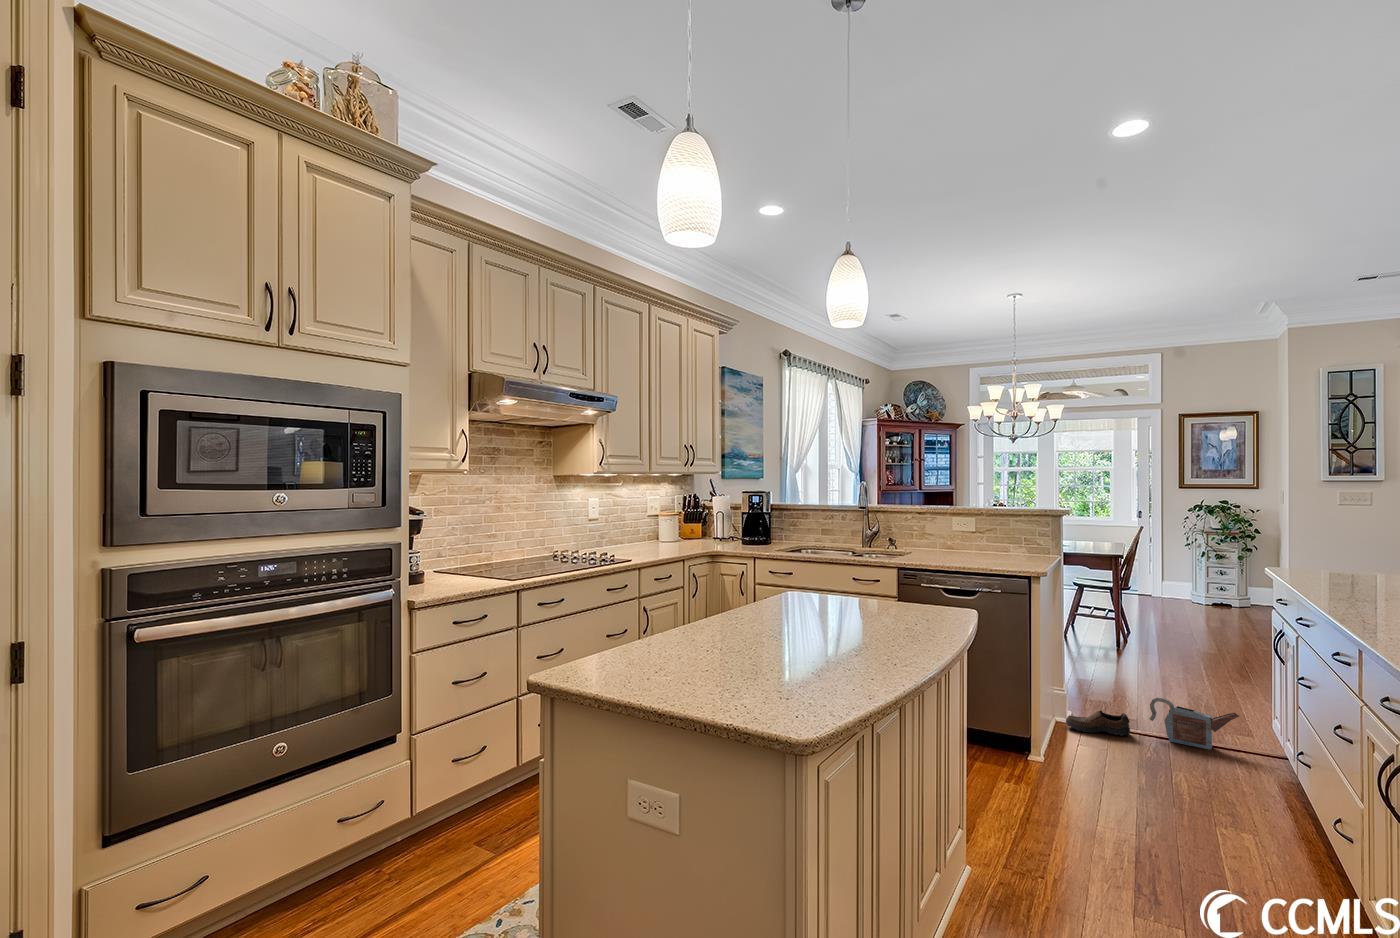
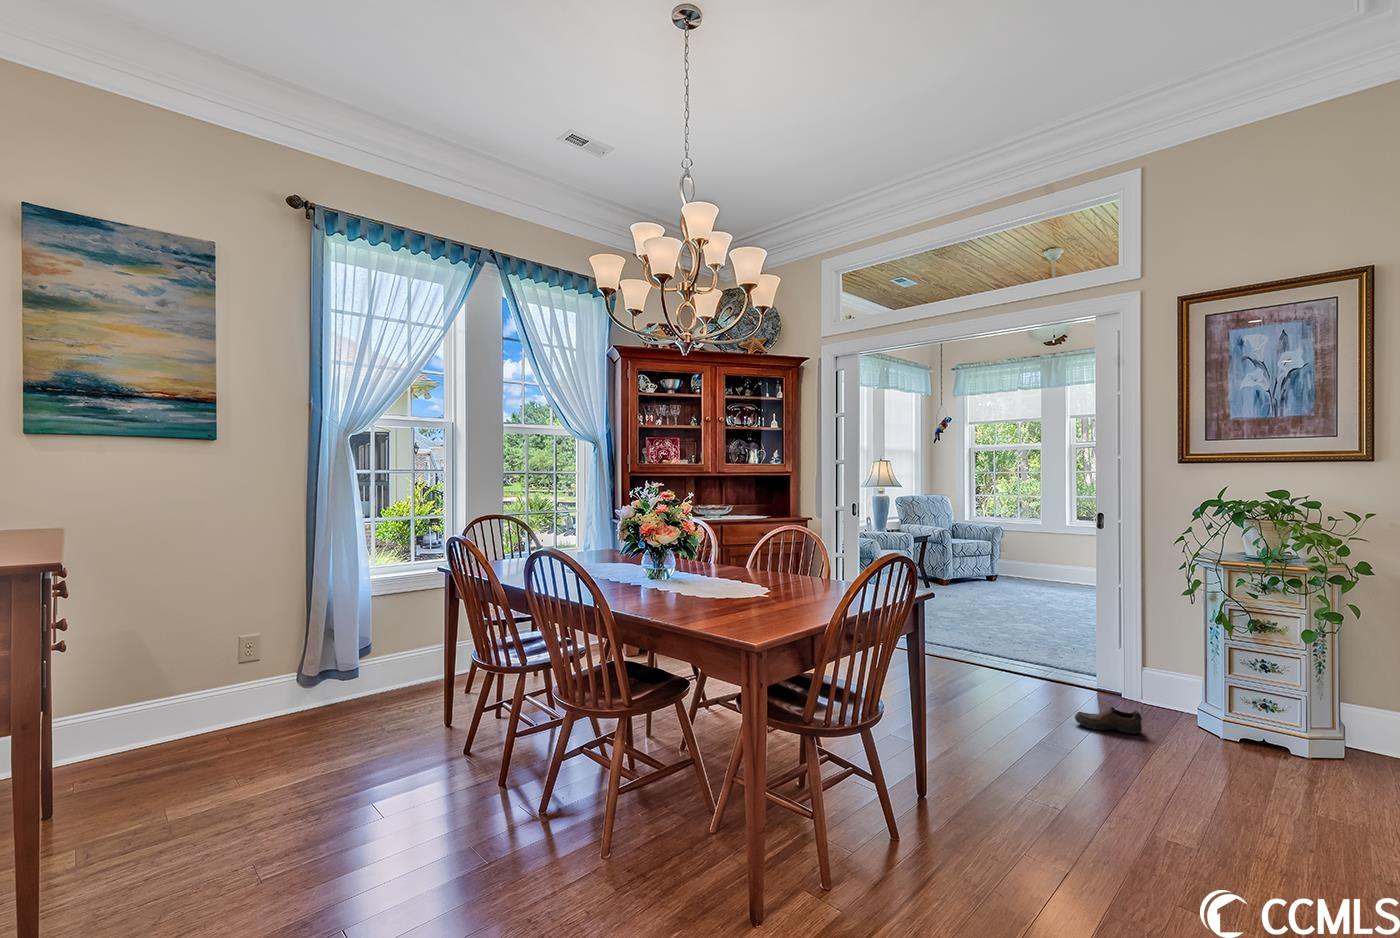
watering can: present [1149,697,1239,750] -> none [1163,694,1257,750]

